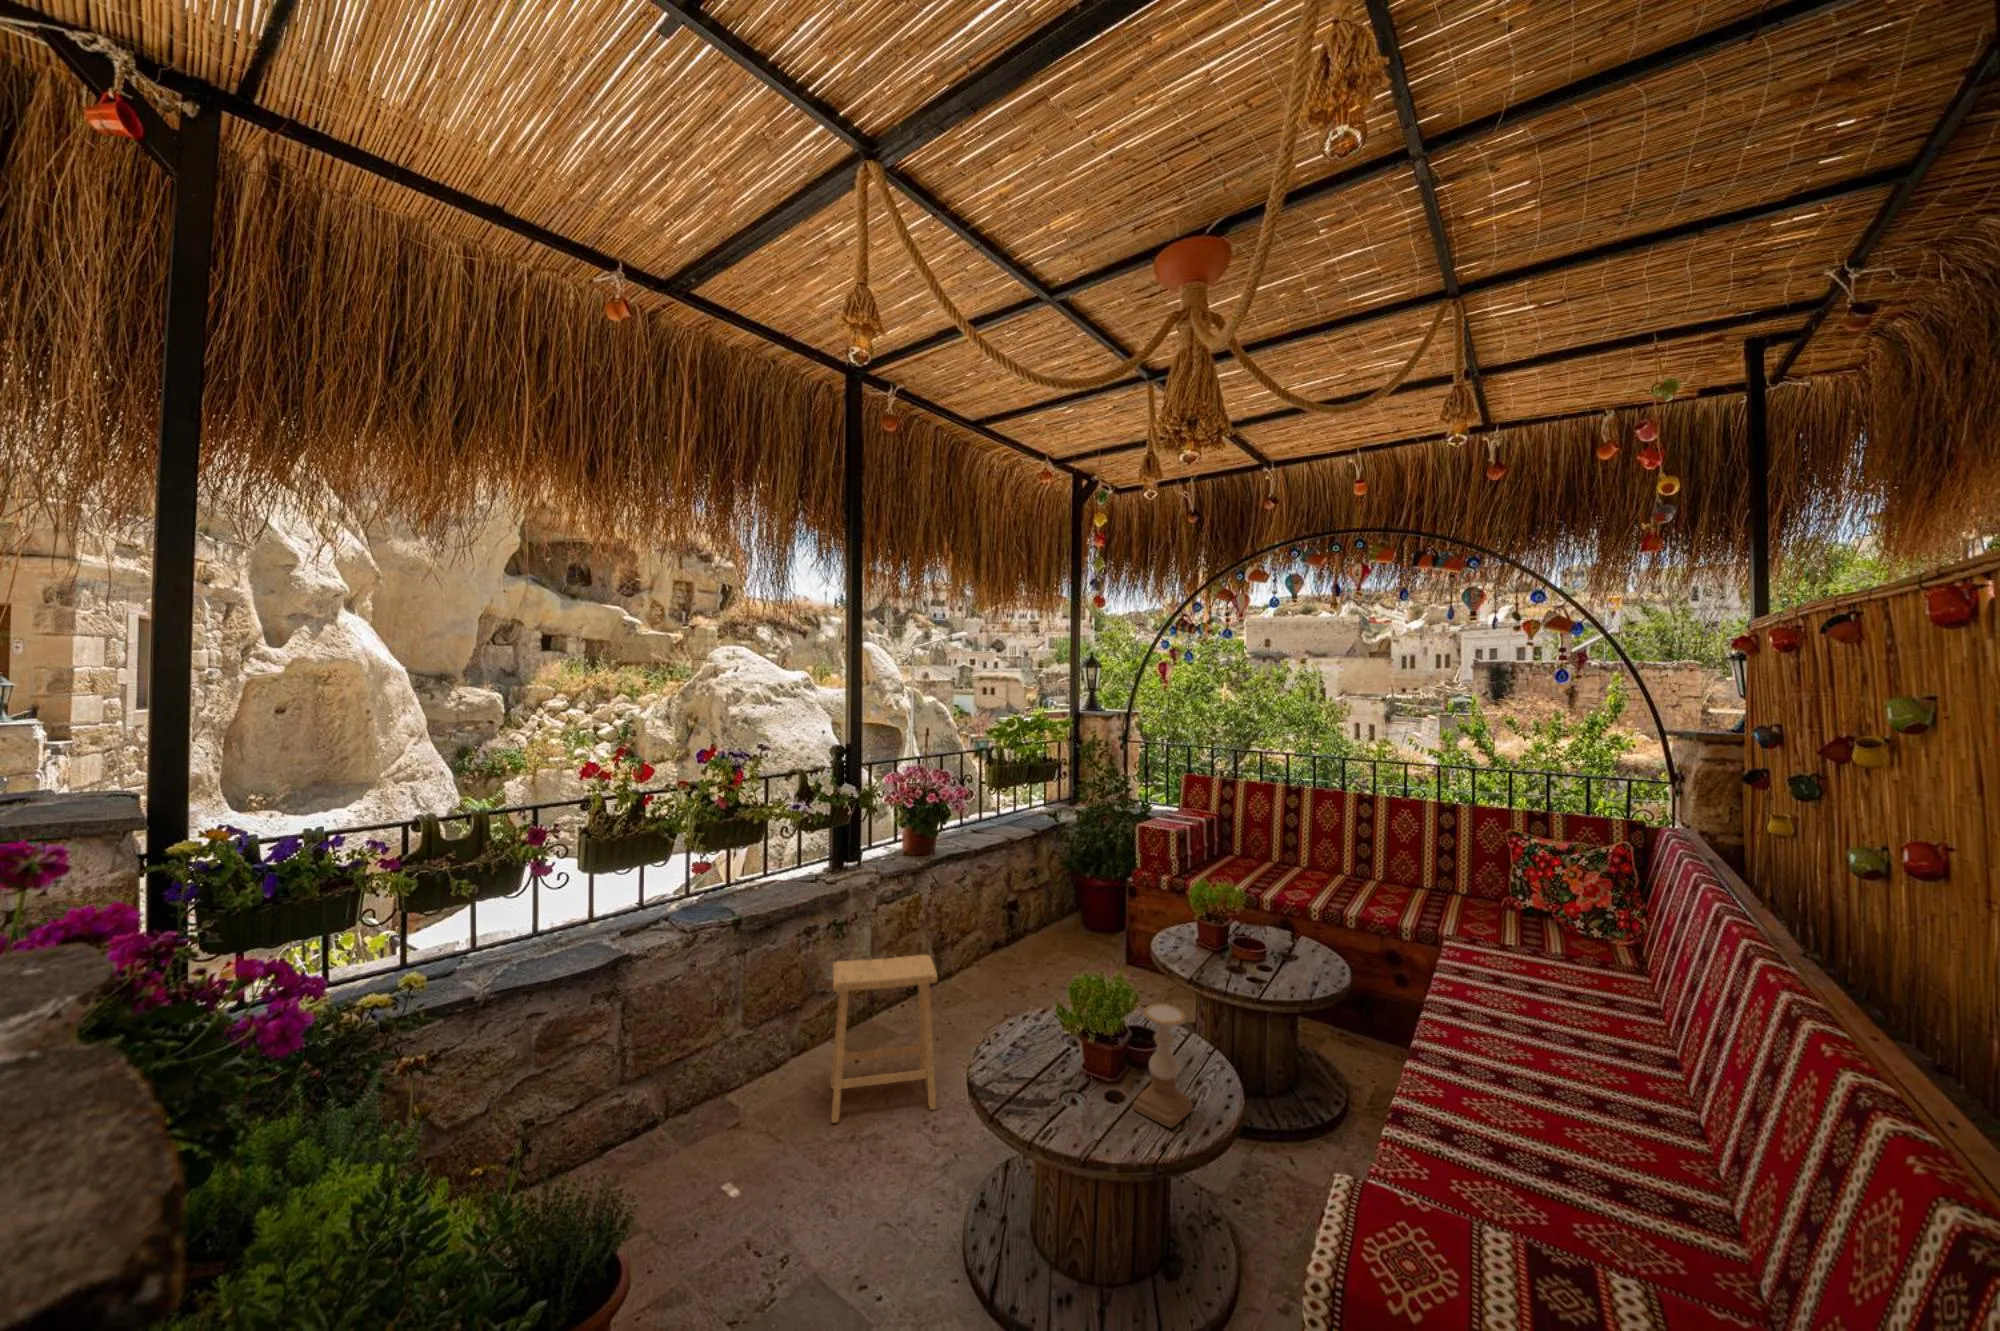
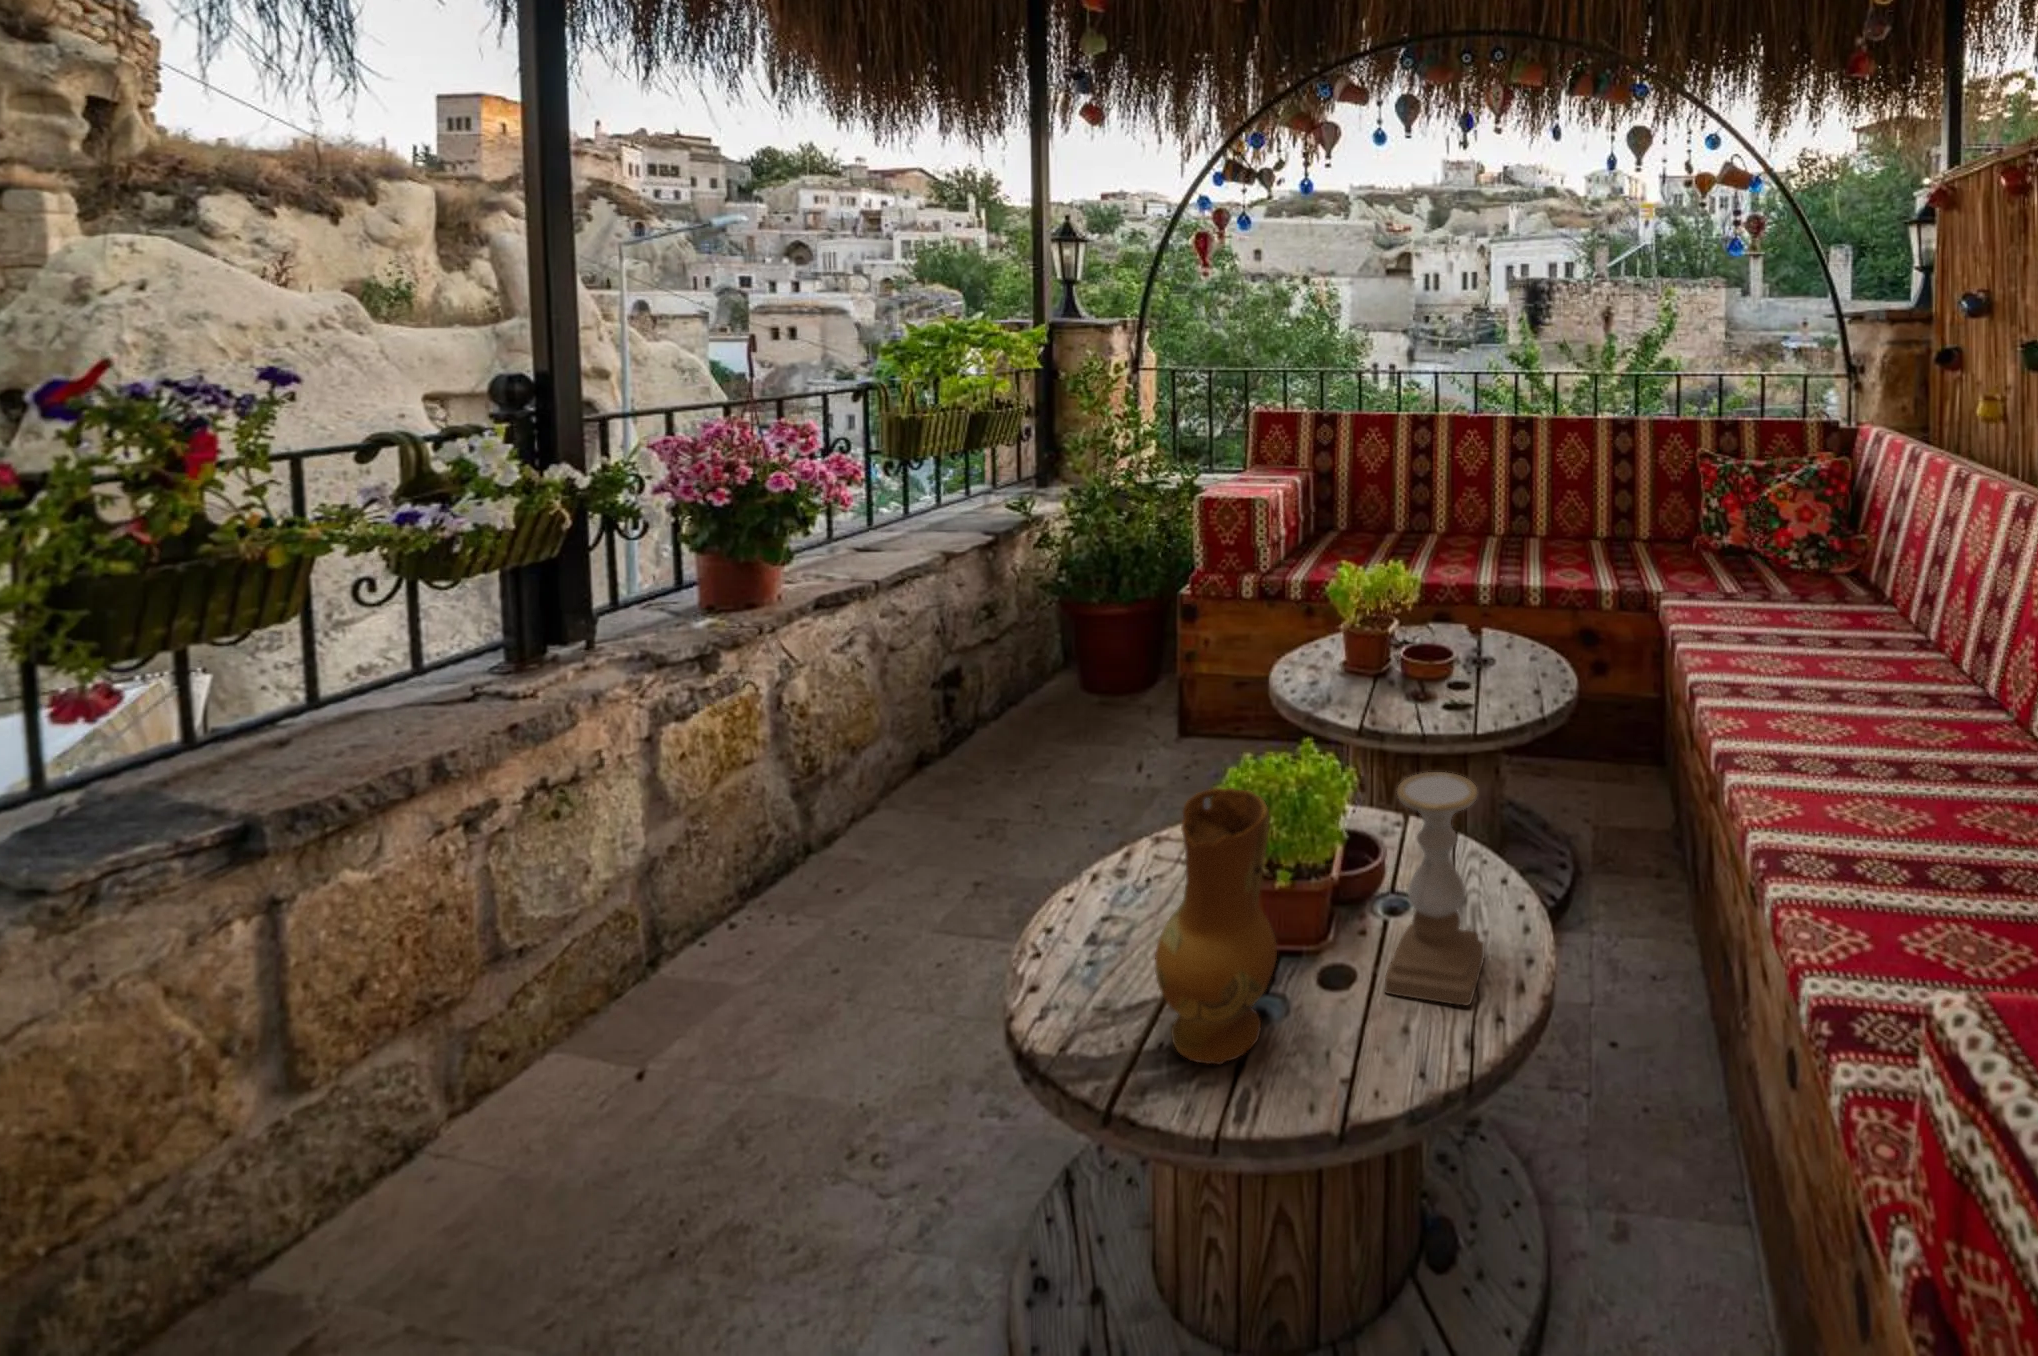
footstool: present [831,955,938,1123] -> none [545,802,863,1272]
ceramic jug: none [1021,985,1080,1112] -> present [1155,788,1277,1065]

